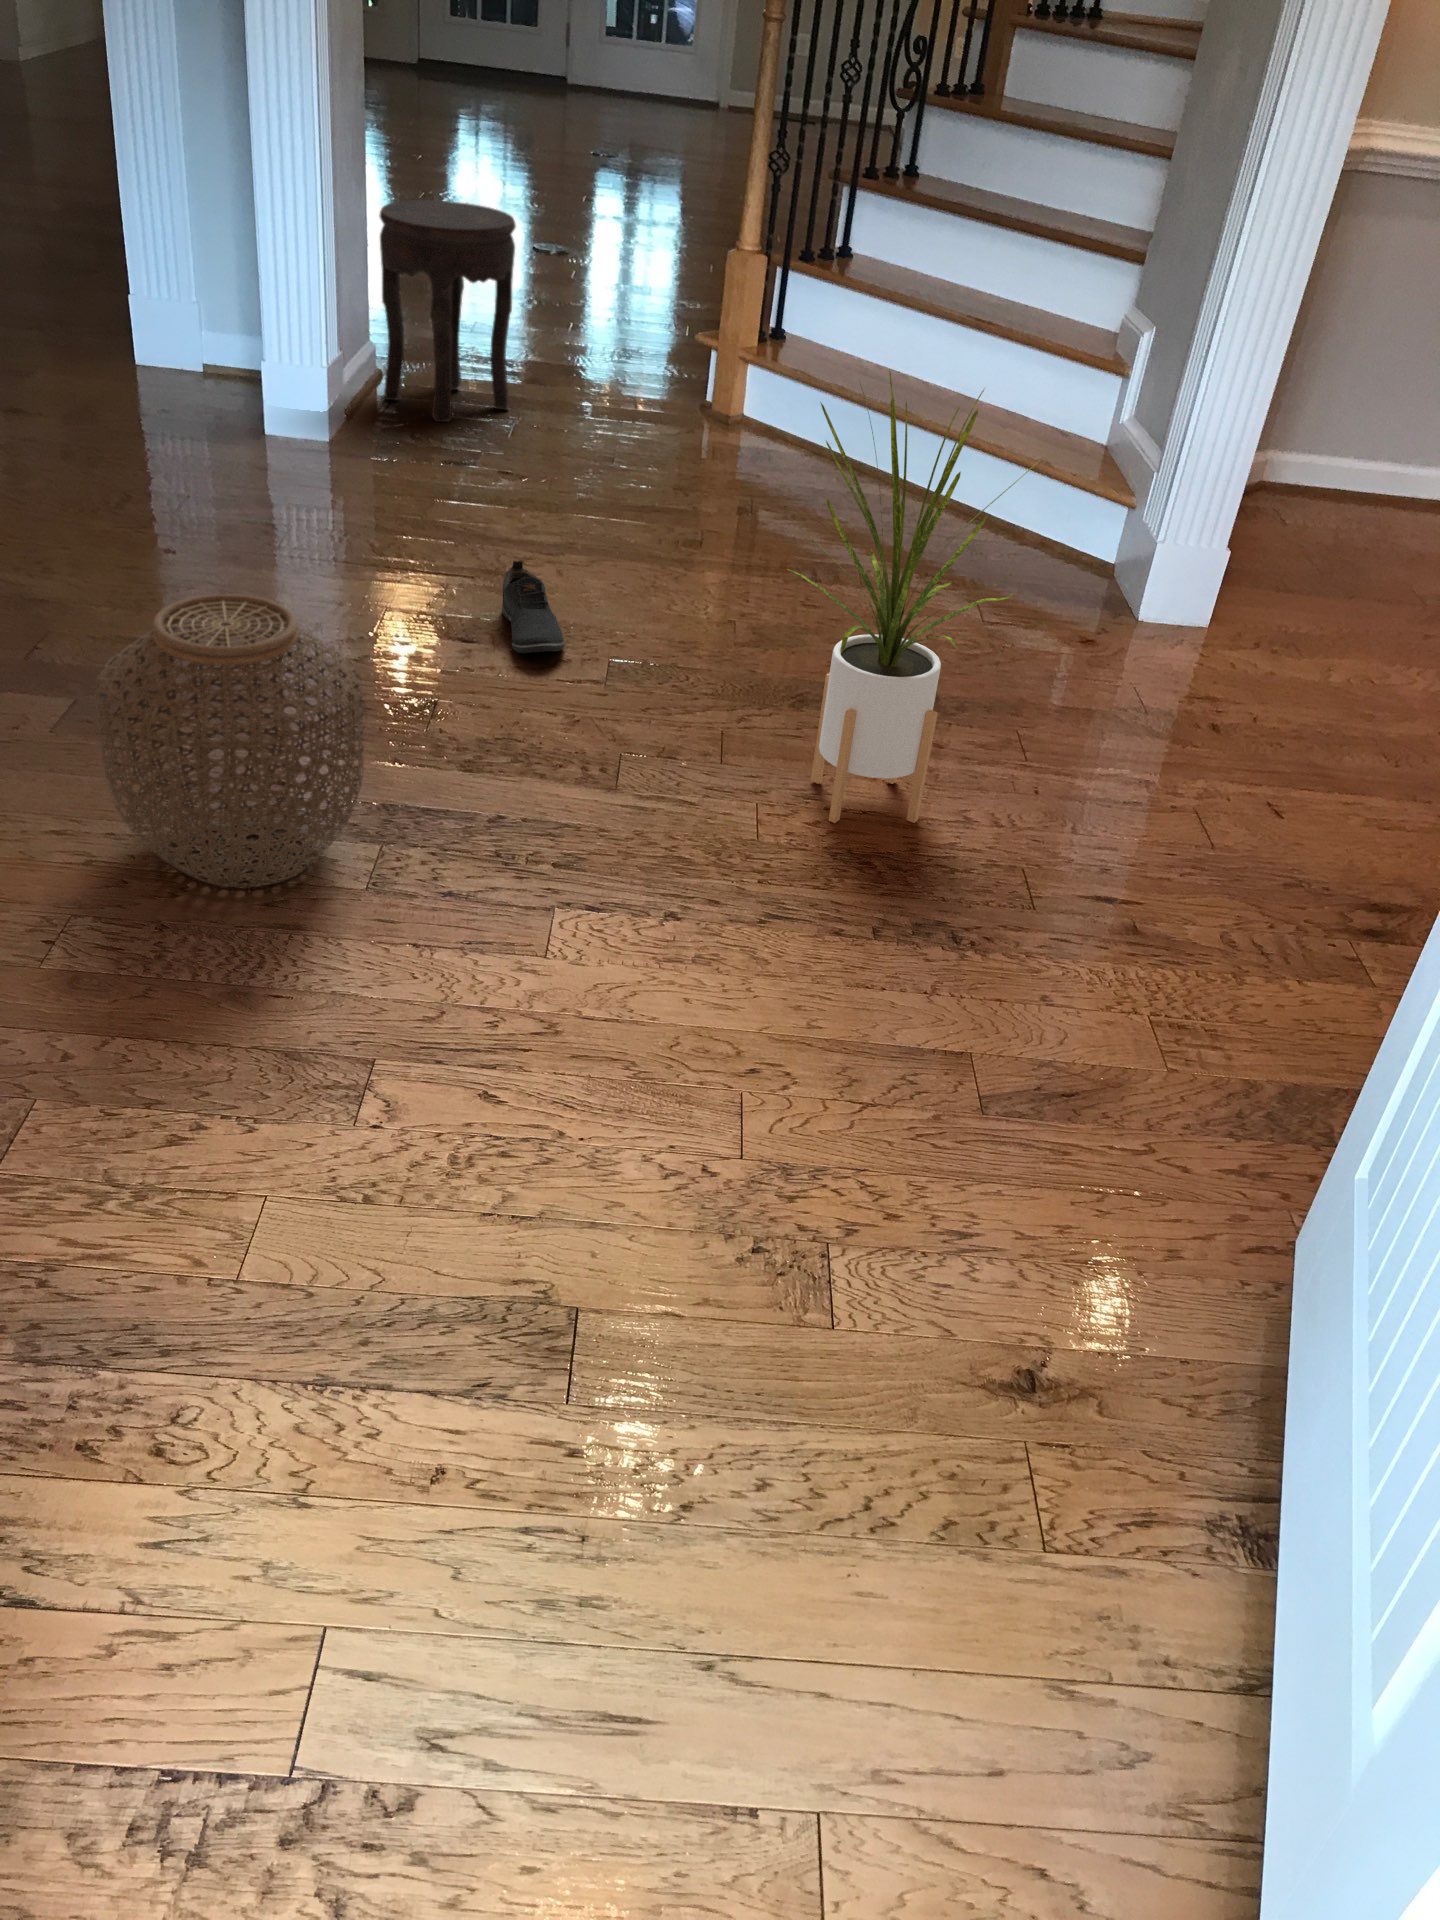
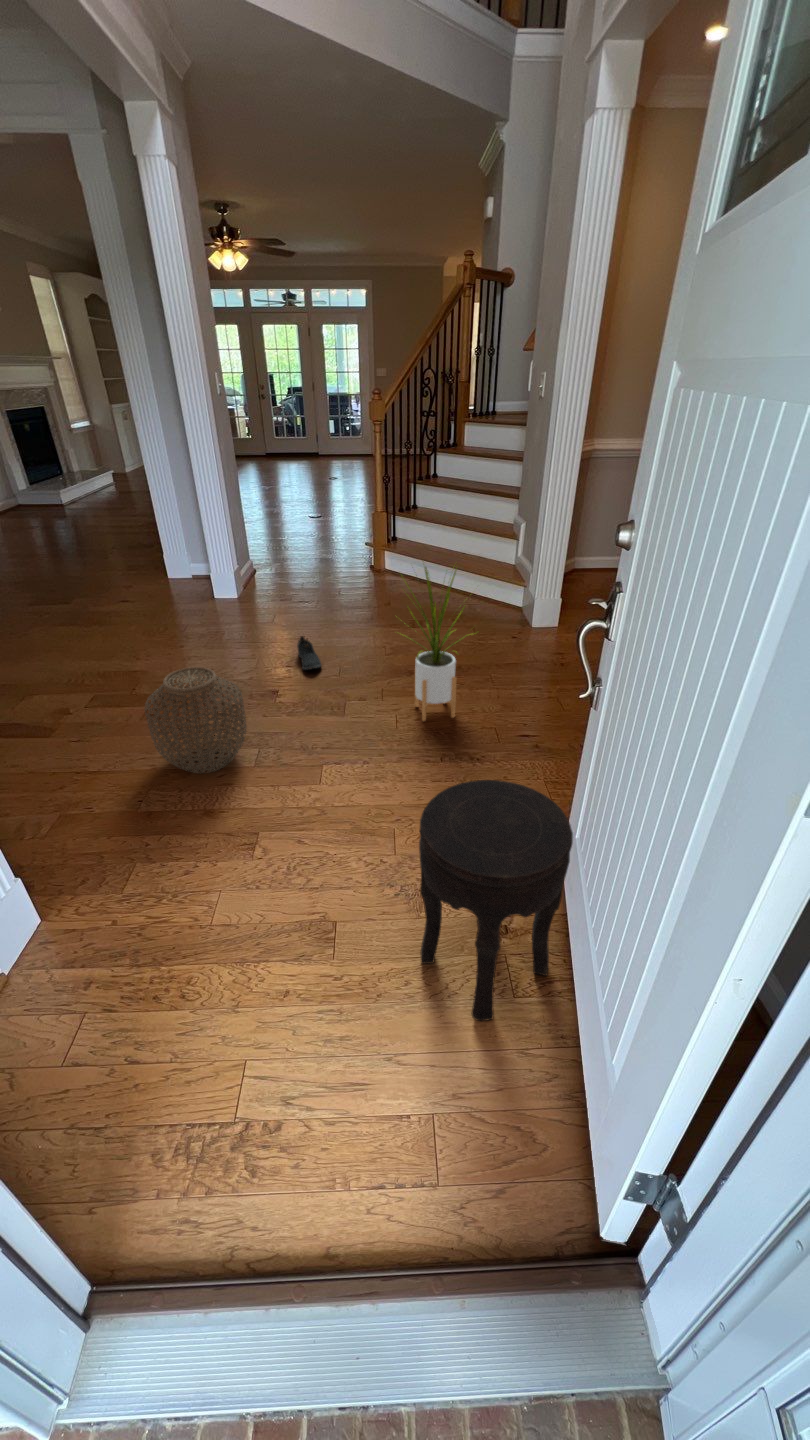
side table: present [379,200,516,422] -> present [419,780,573,1021]

